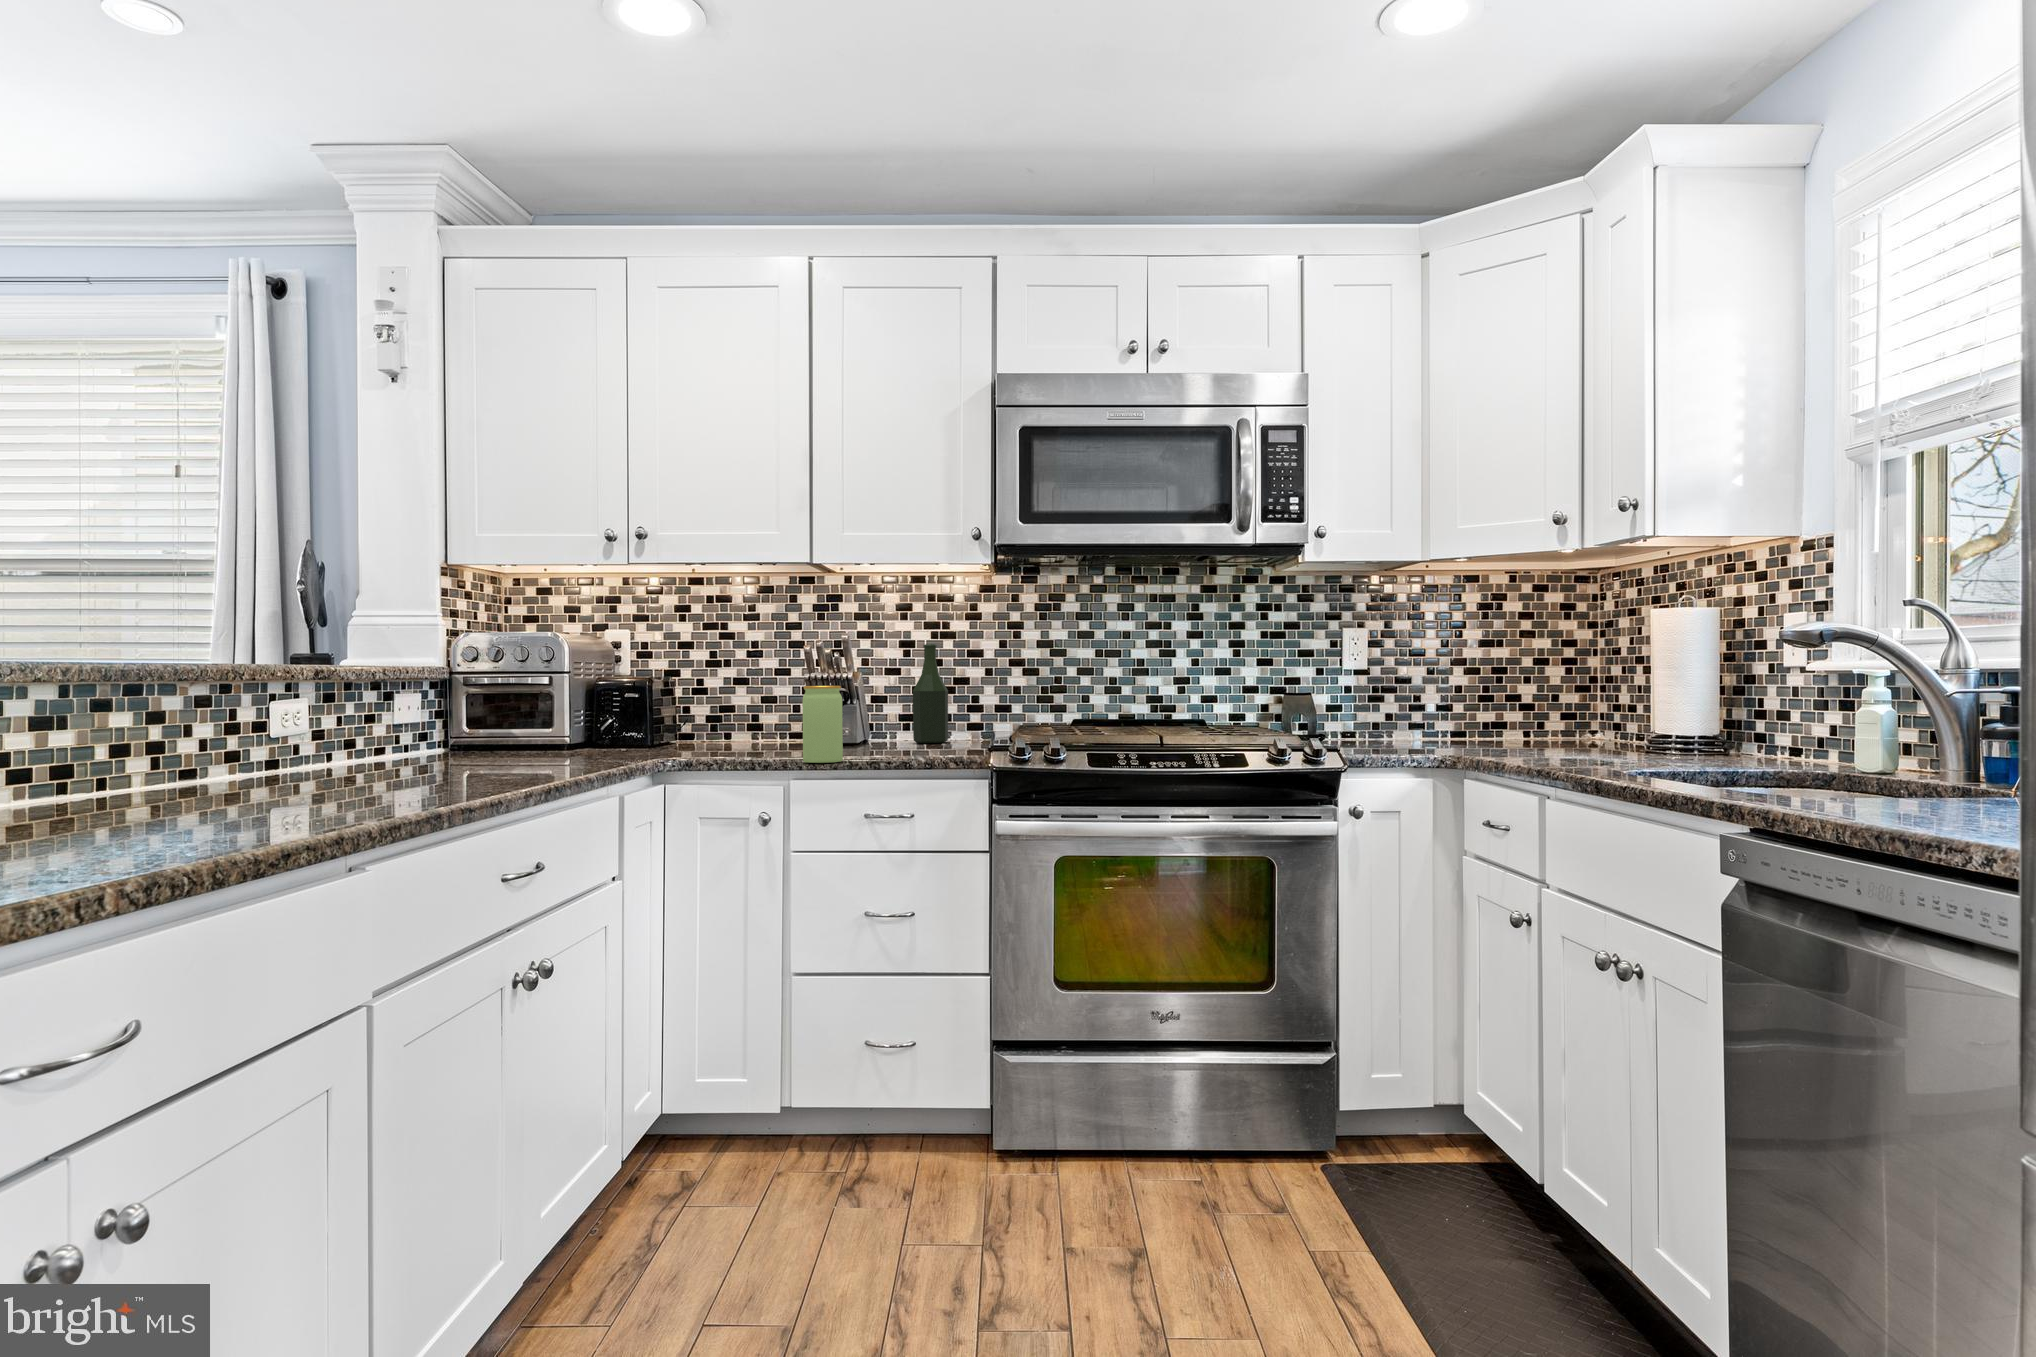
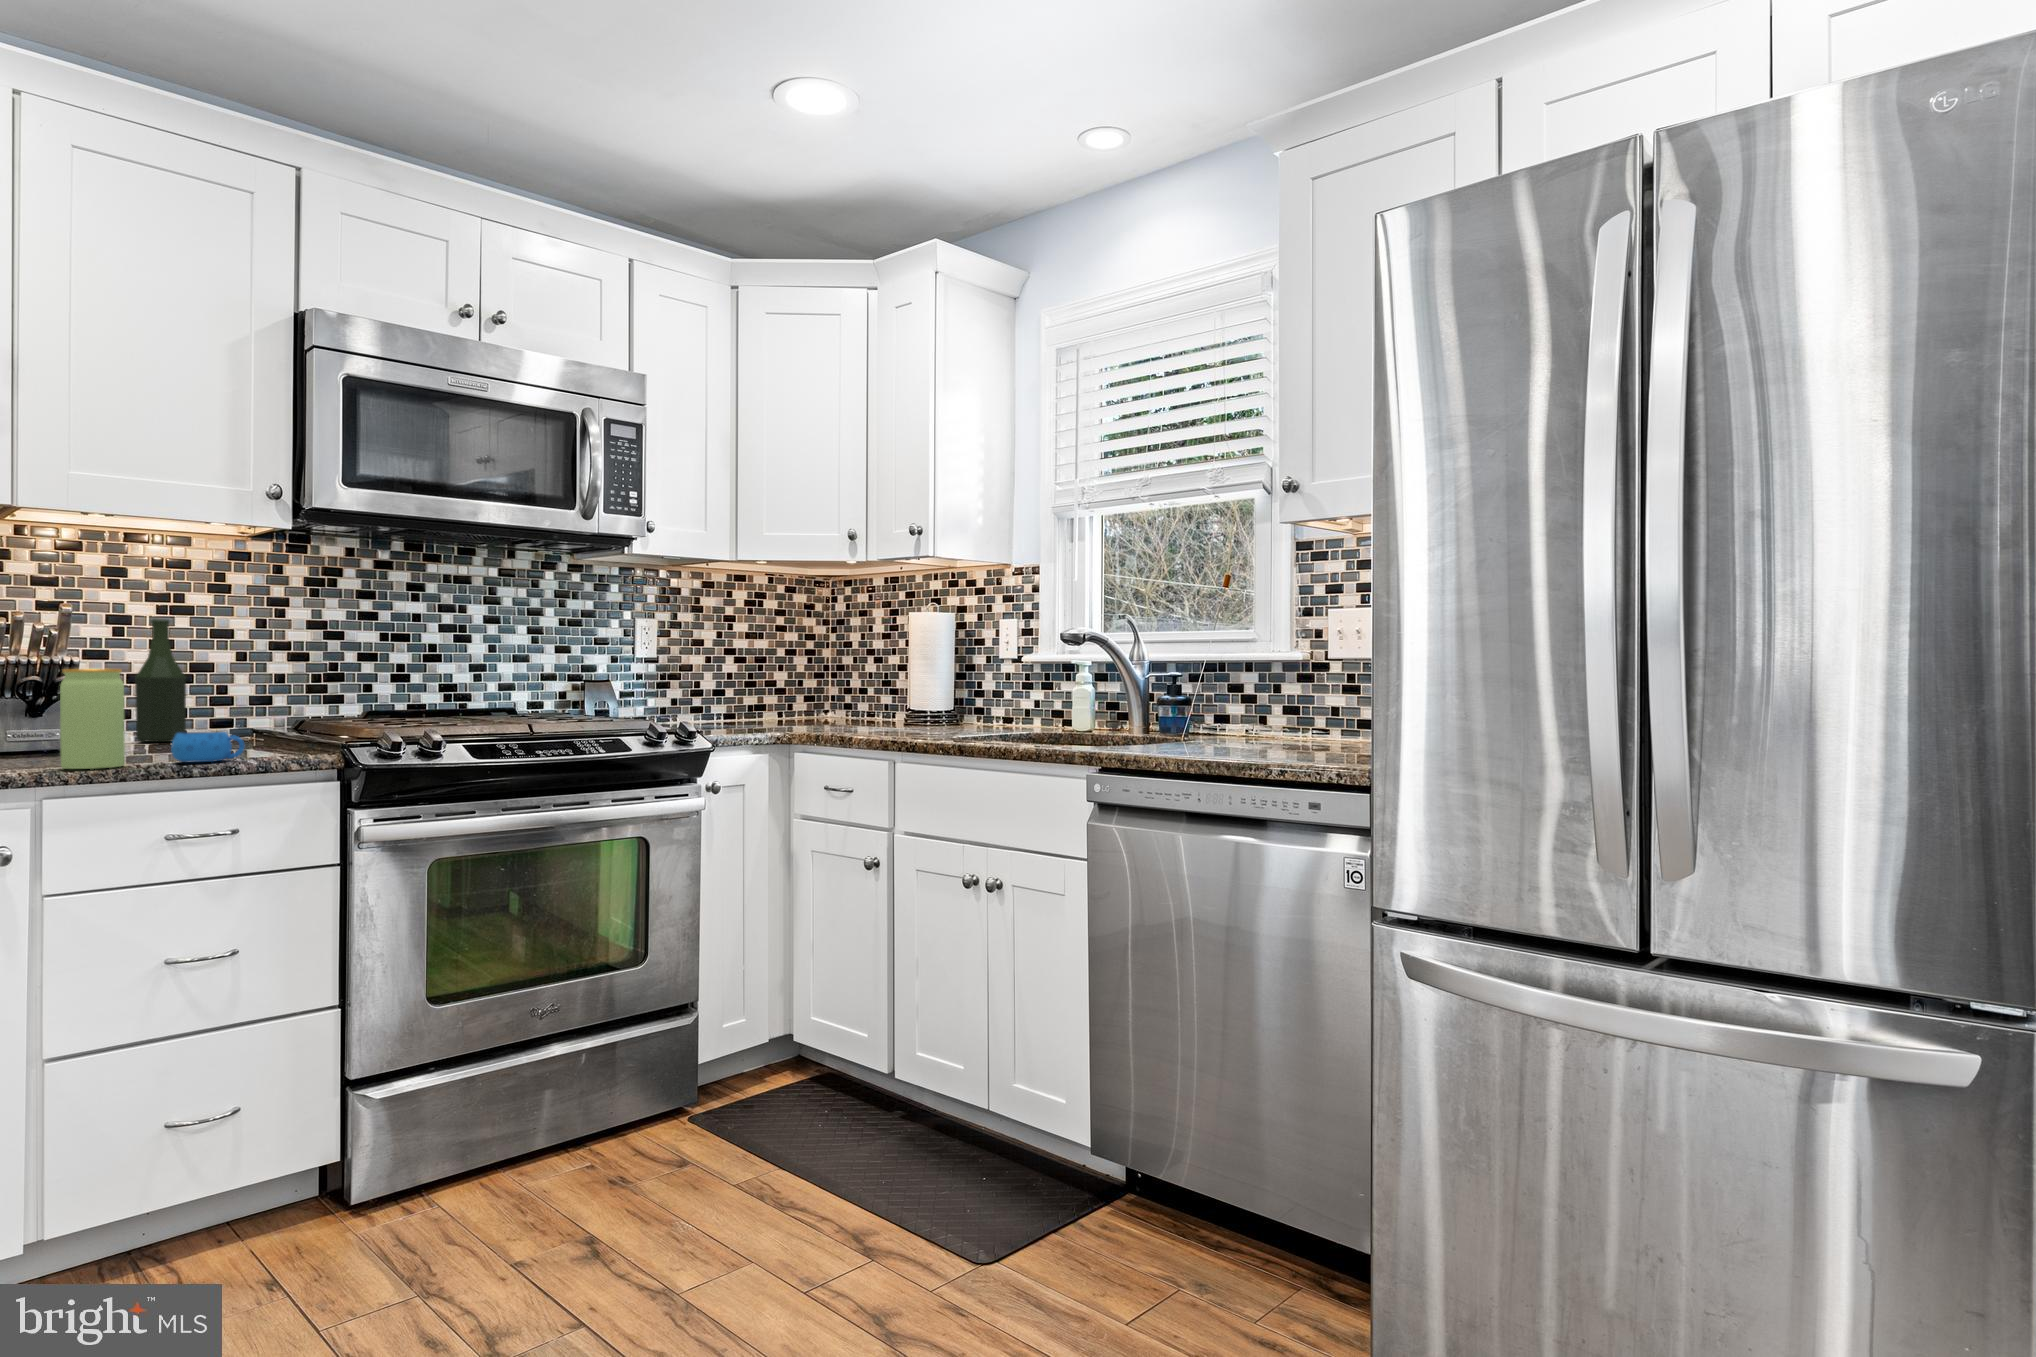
mug: none [871,736,917,761] -> present [171,732,244,762]

